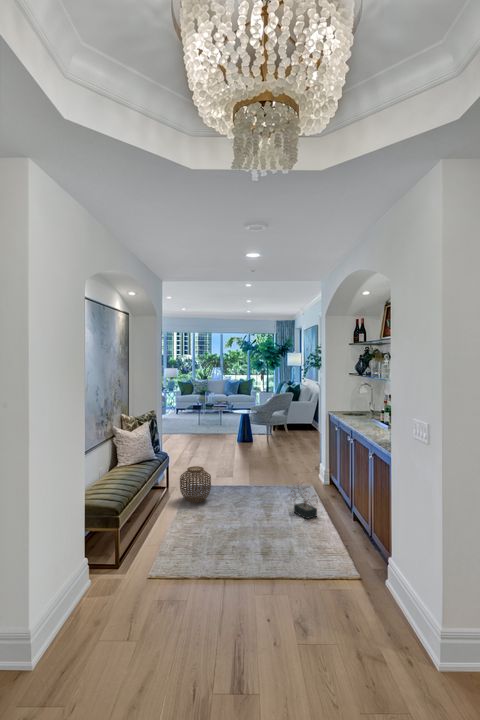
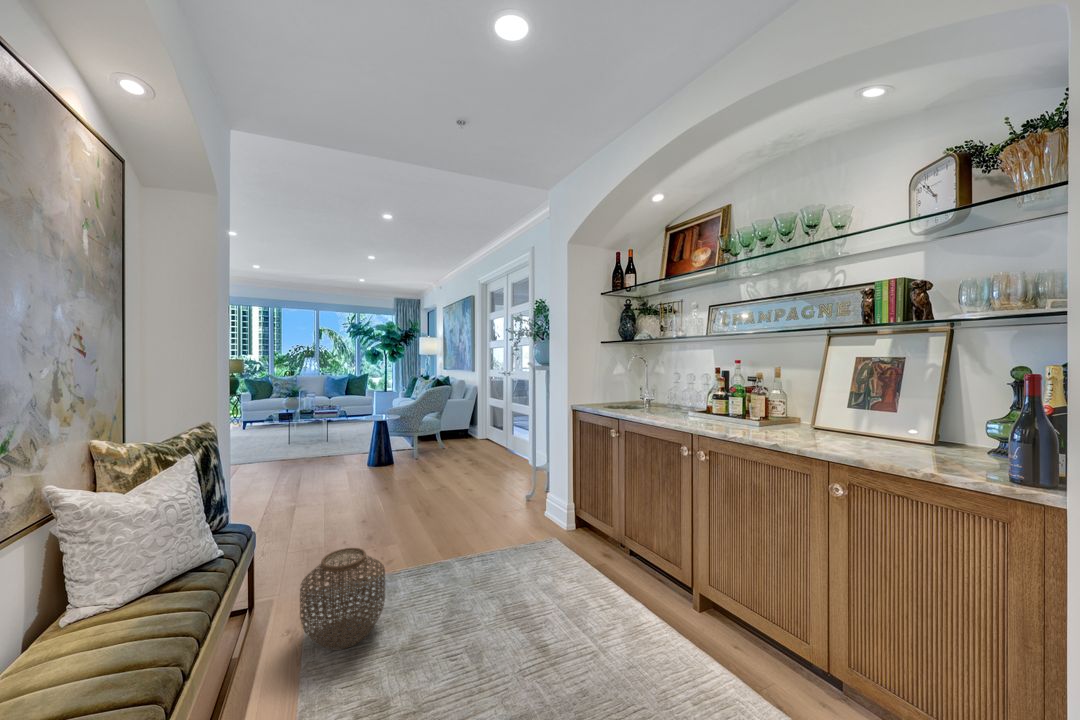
decorative plant: present [291,482,318,519] -> none [569,539,641,623]

